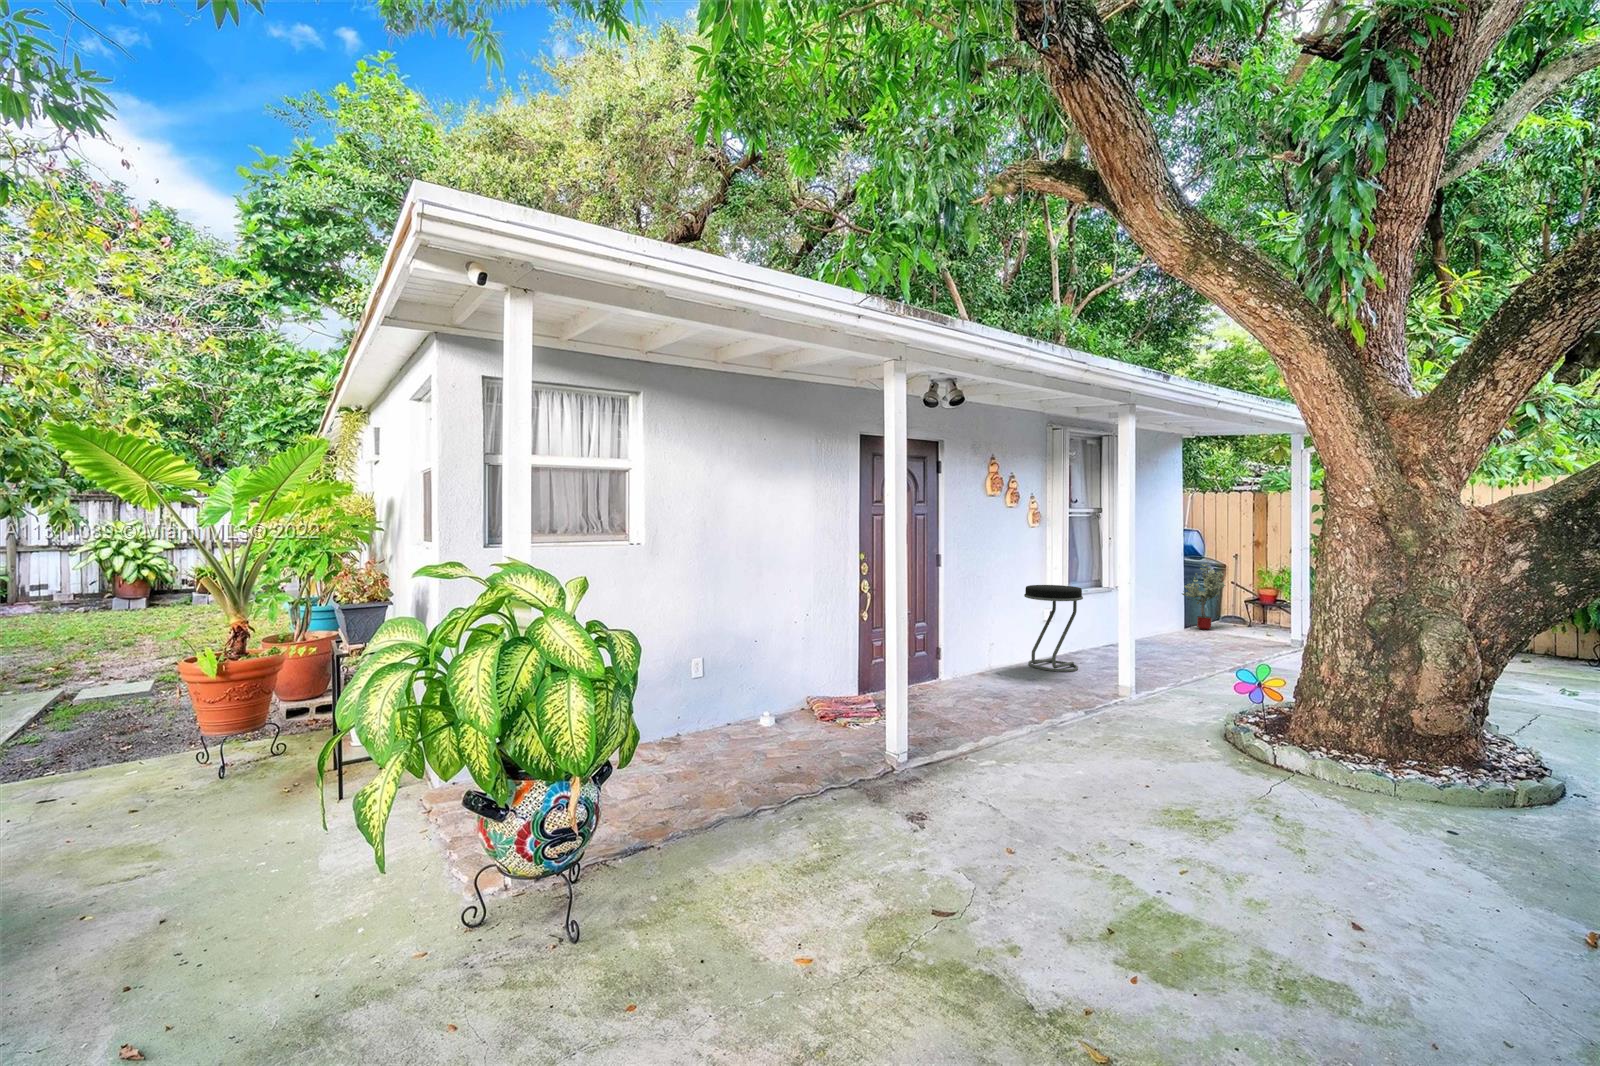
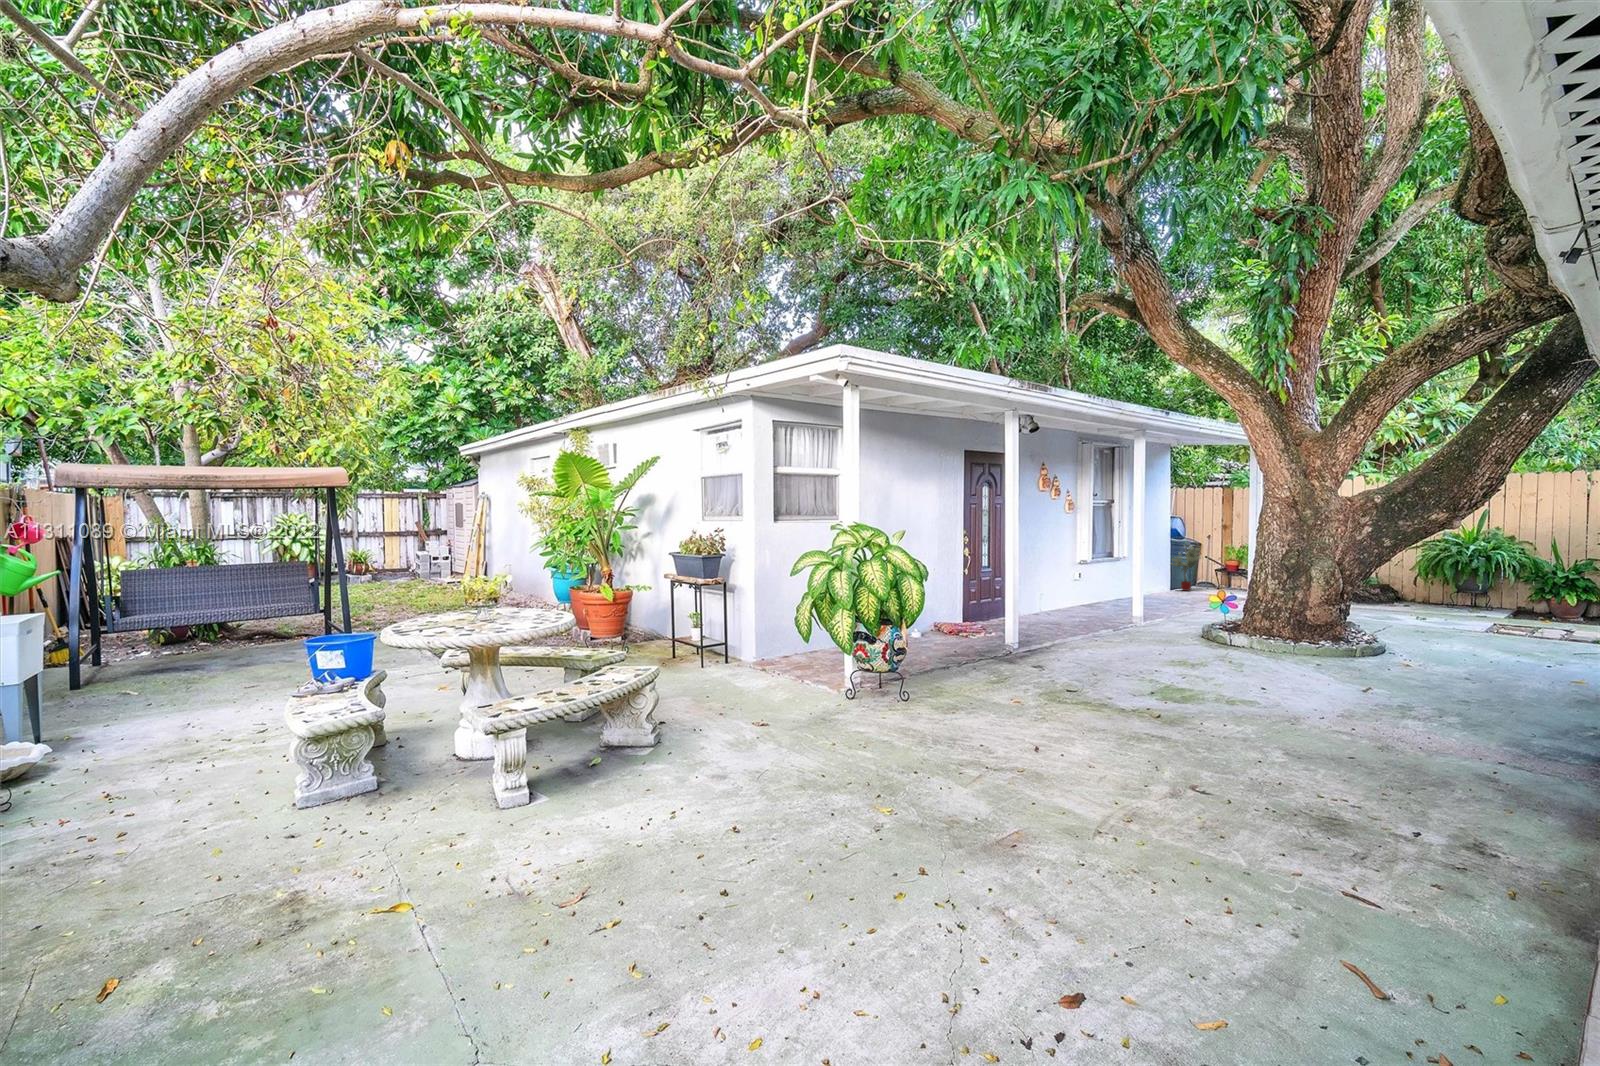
stool: present [1024,585,1083,672] -> none [1064,554,1105,613]

